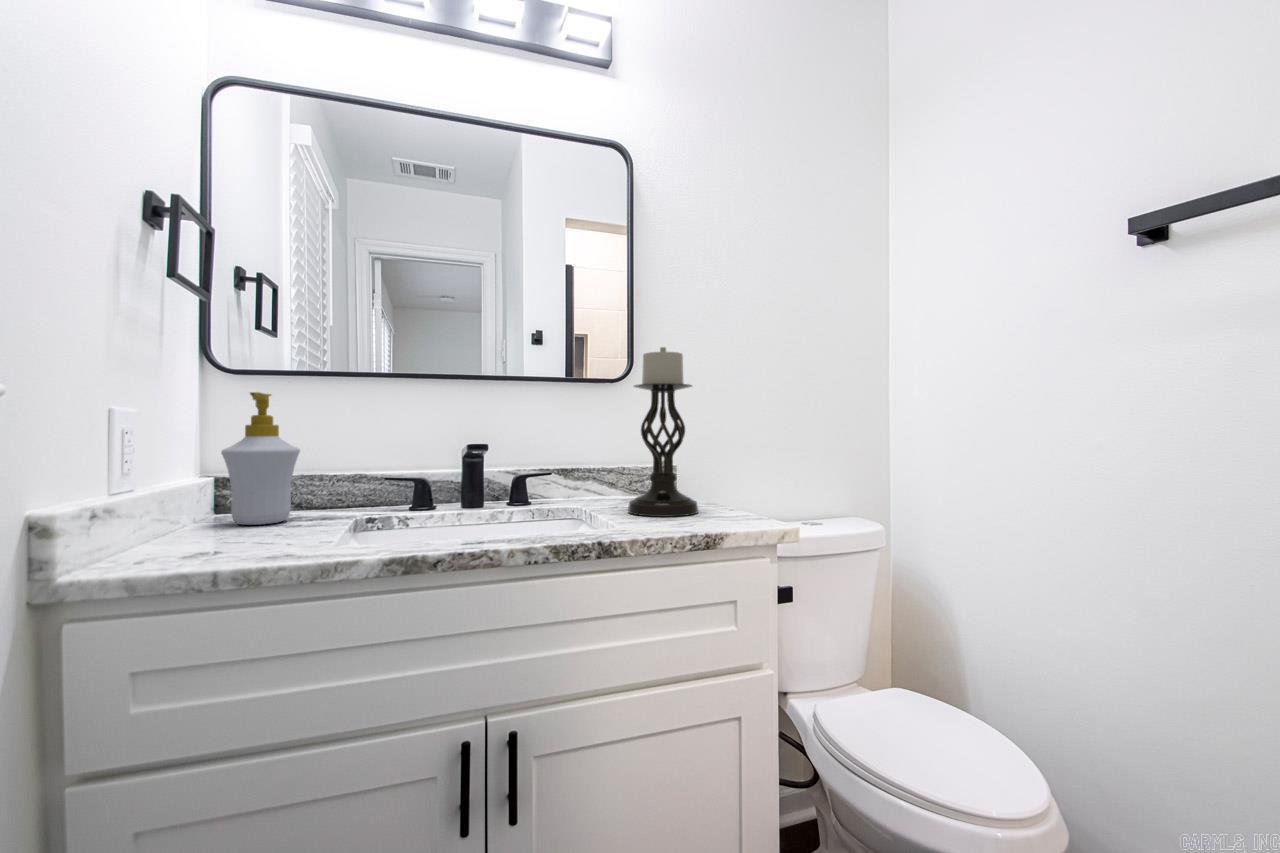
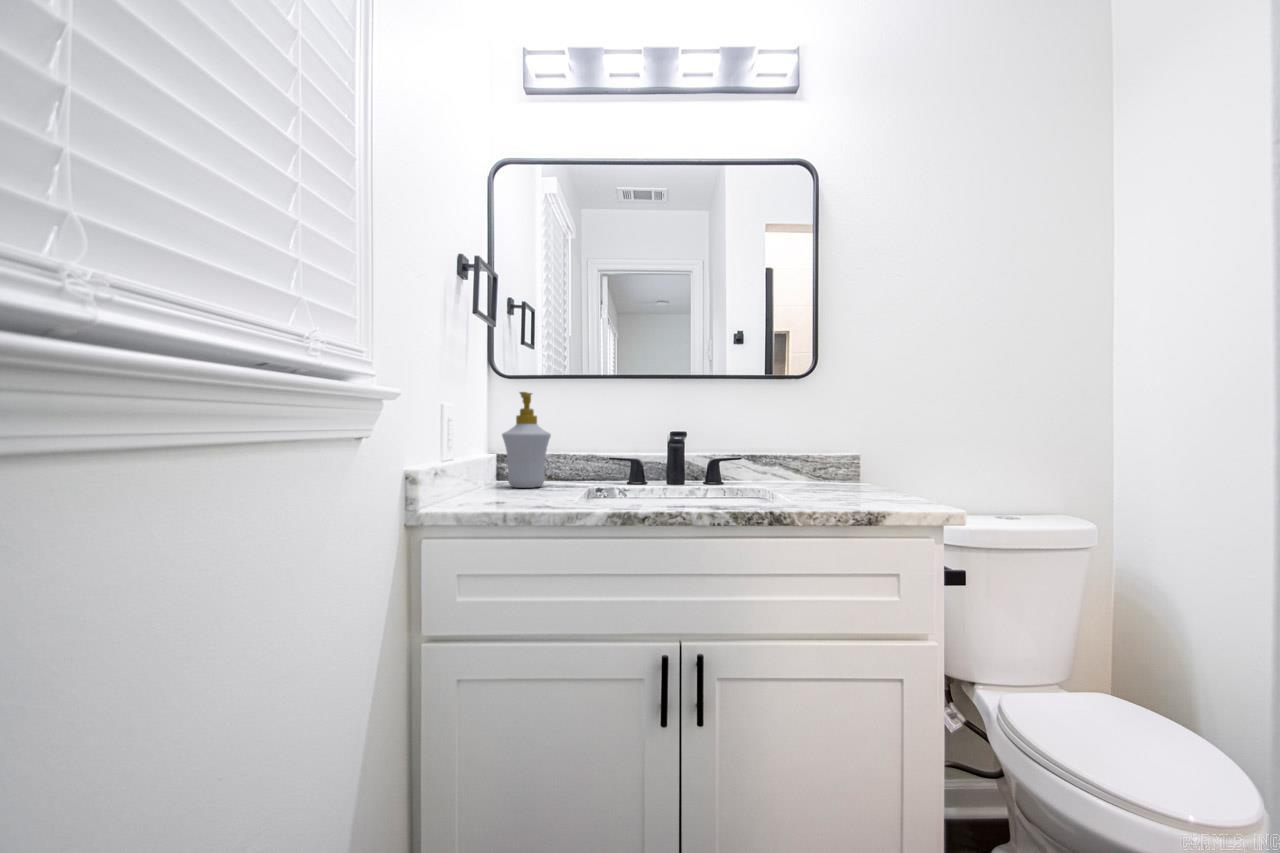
candle holder: present [628,347,698,517] -> none [807,345,875,499]

